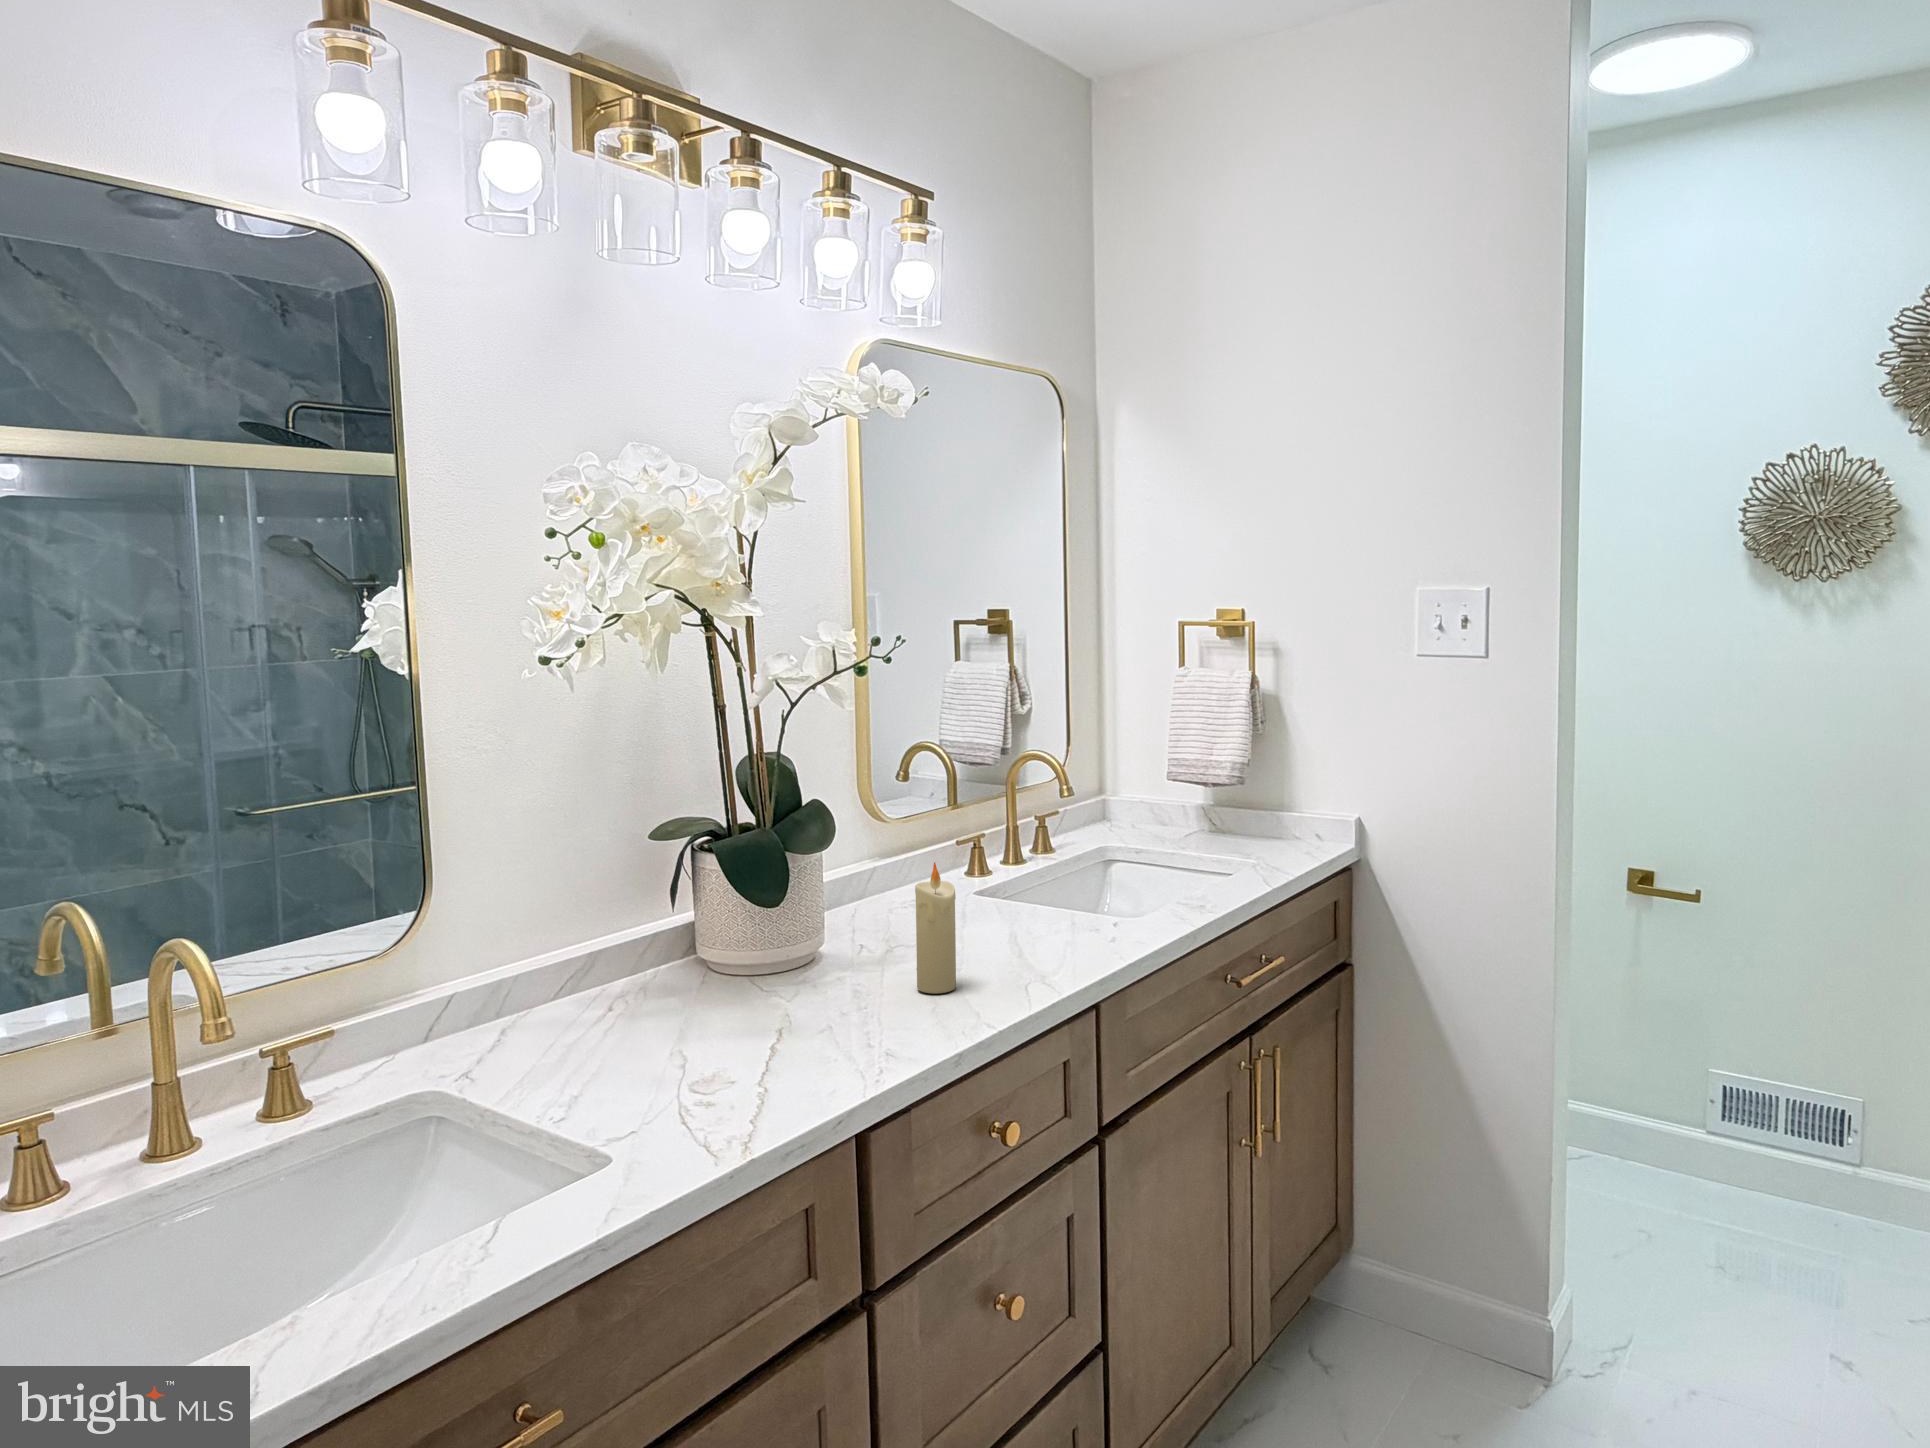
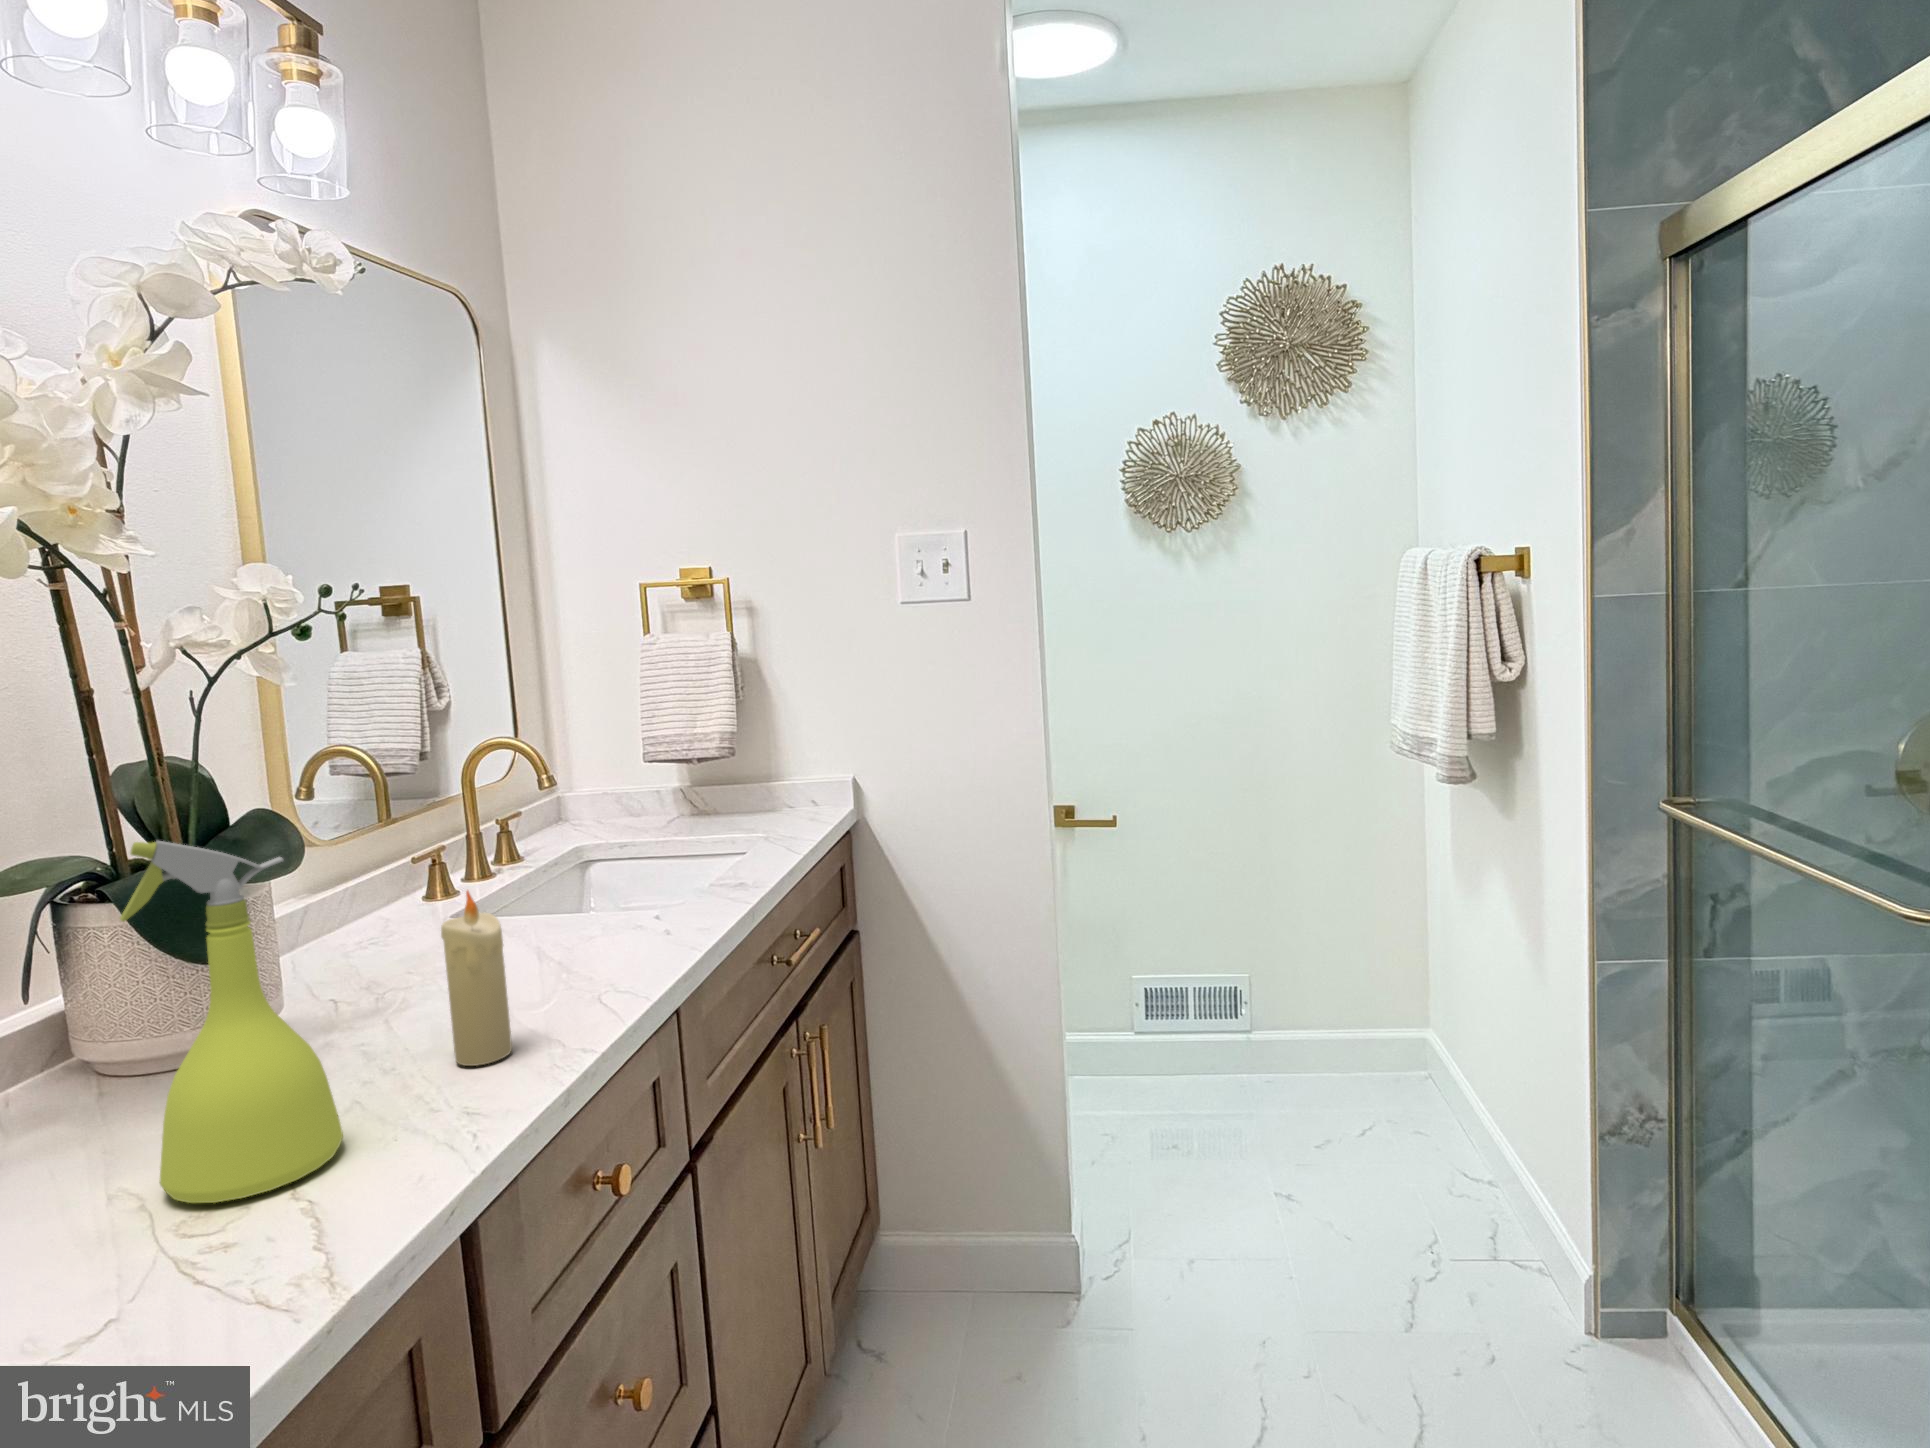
spray bottle: none [714,797,827,1038] -> present [120,841,343,1203]

